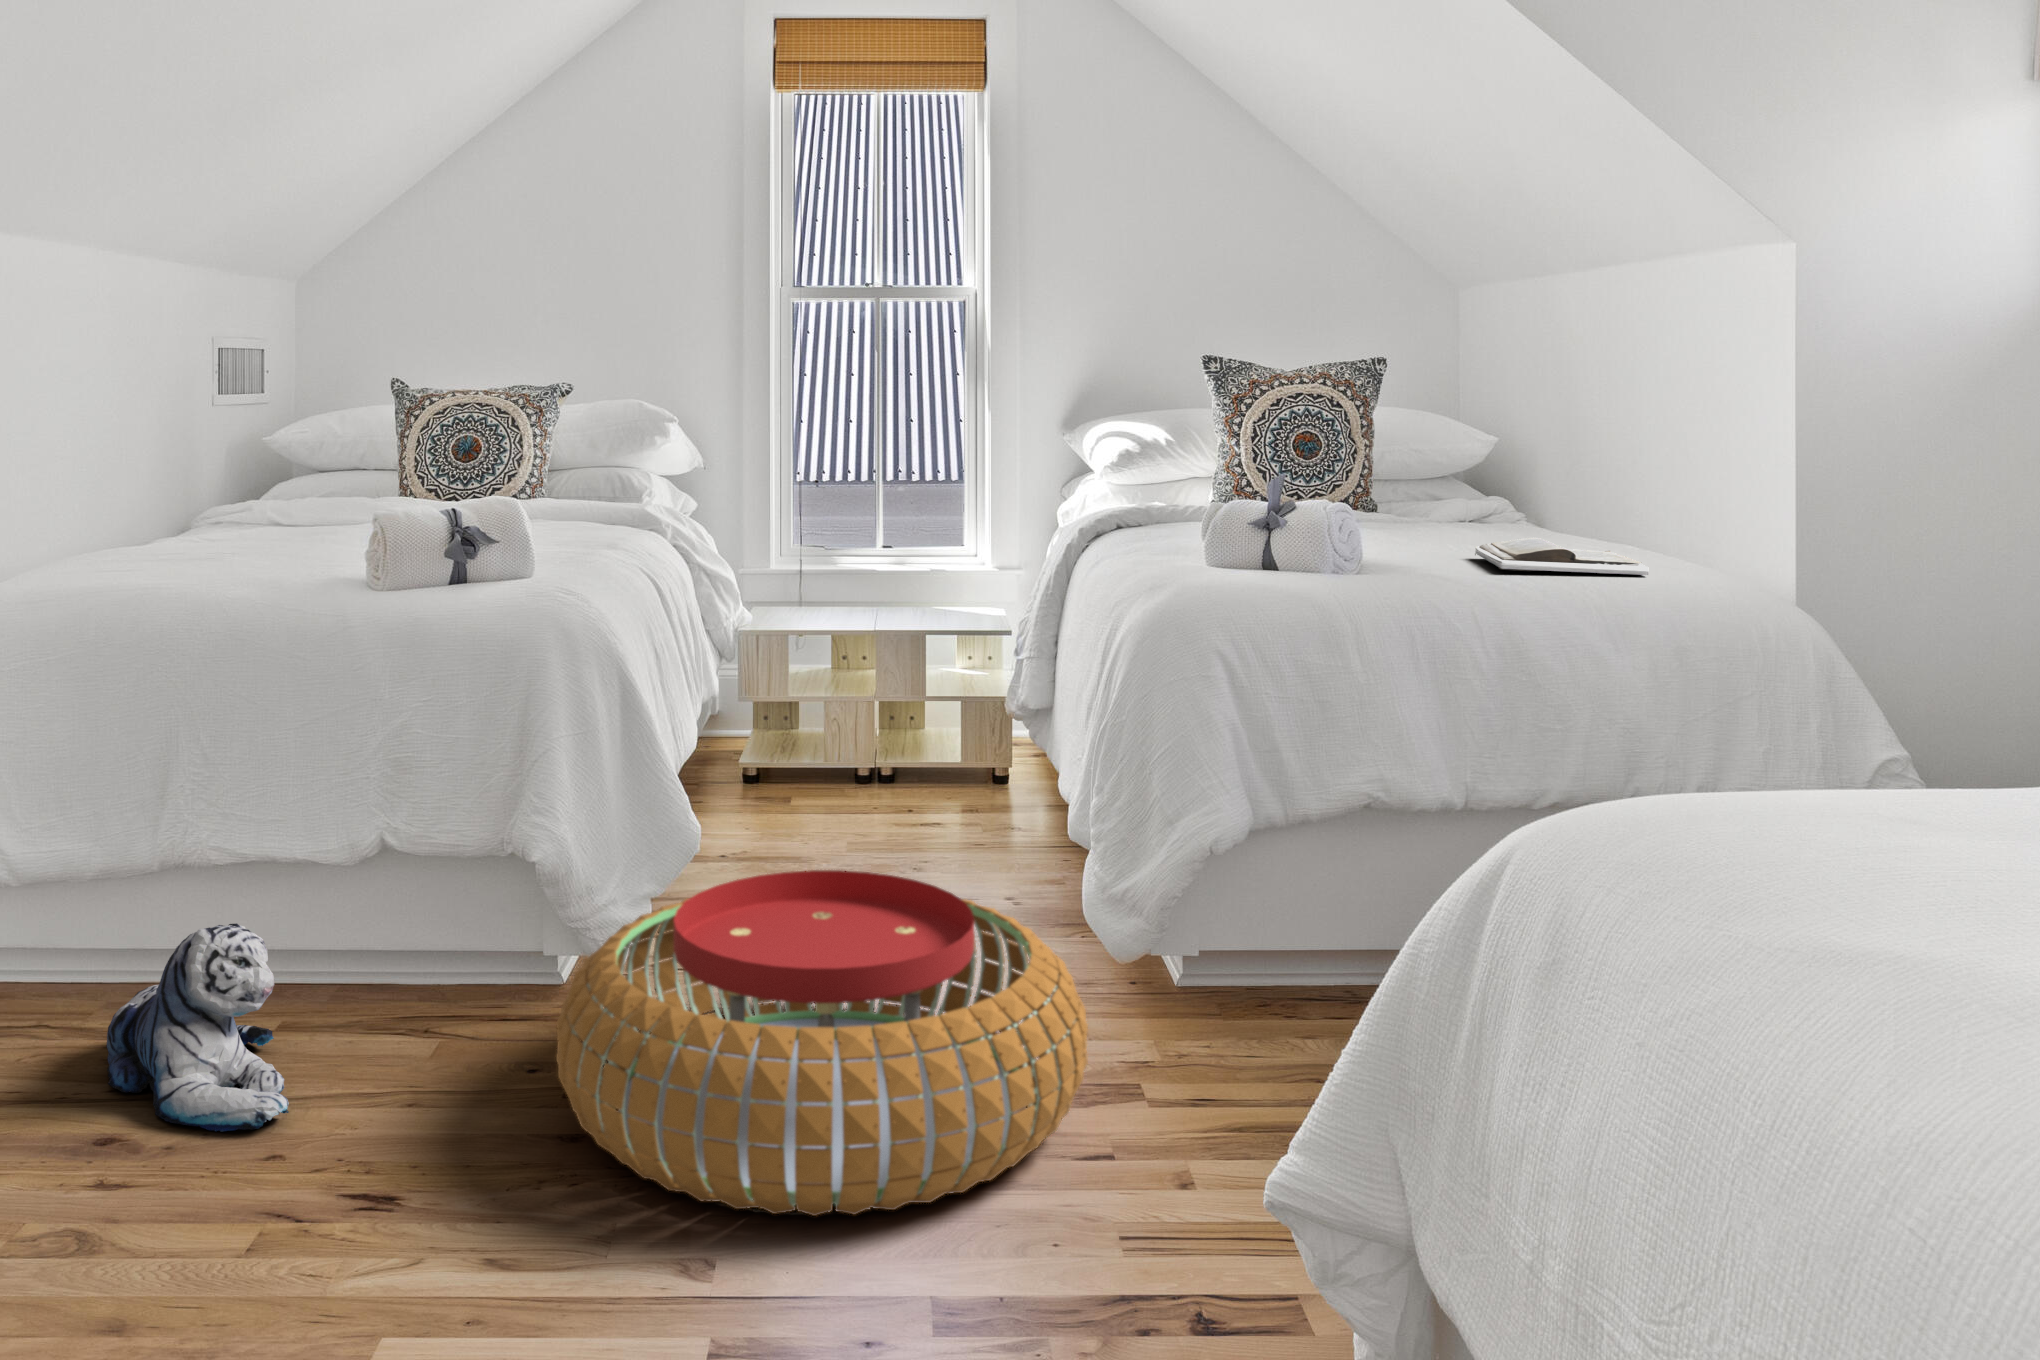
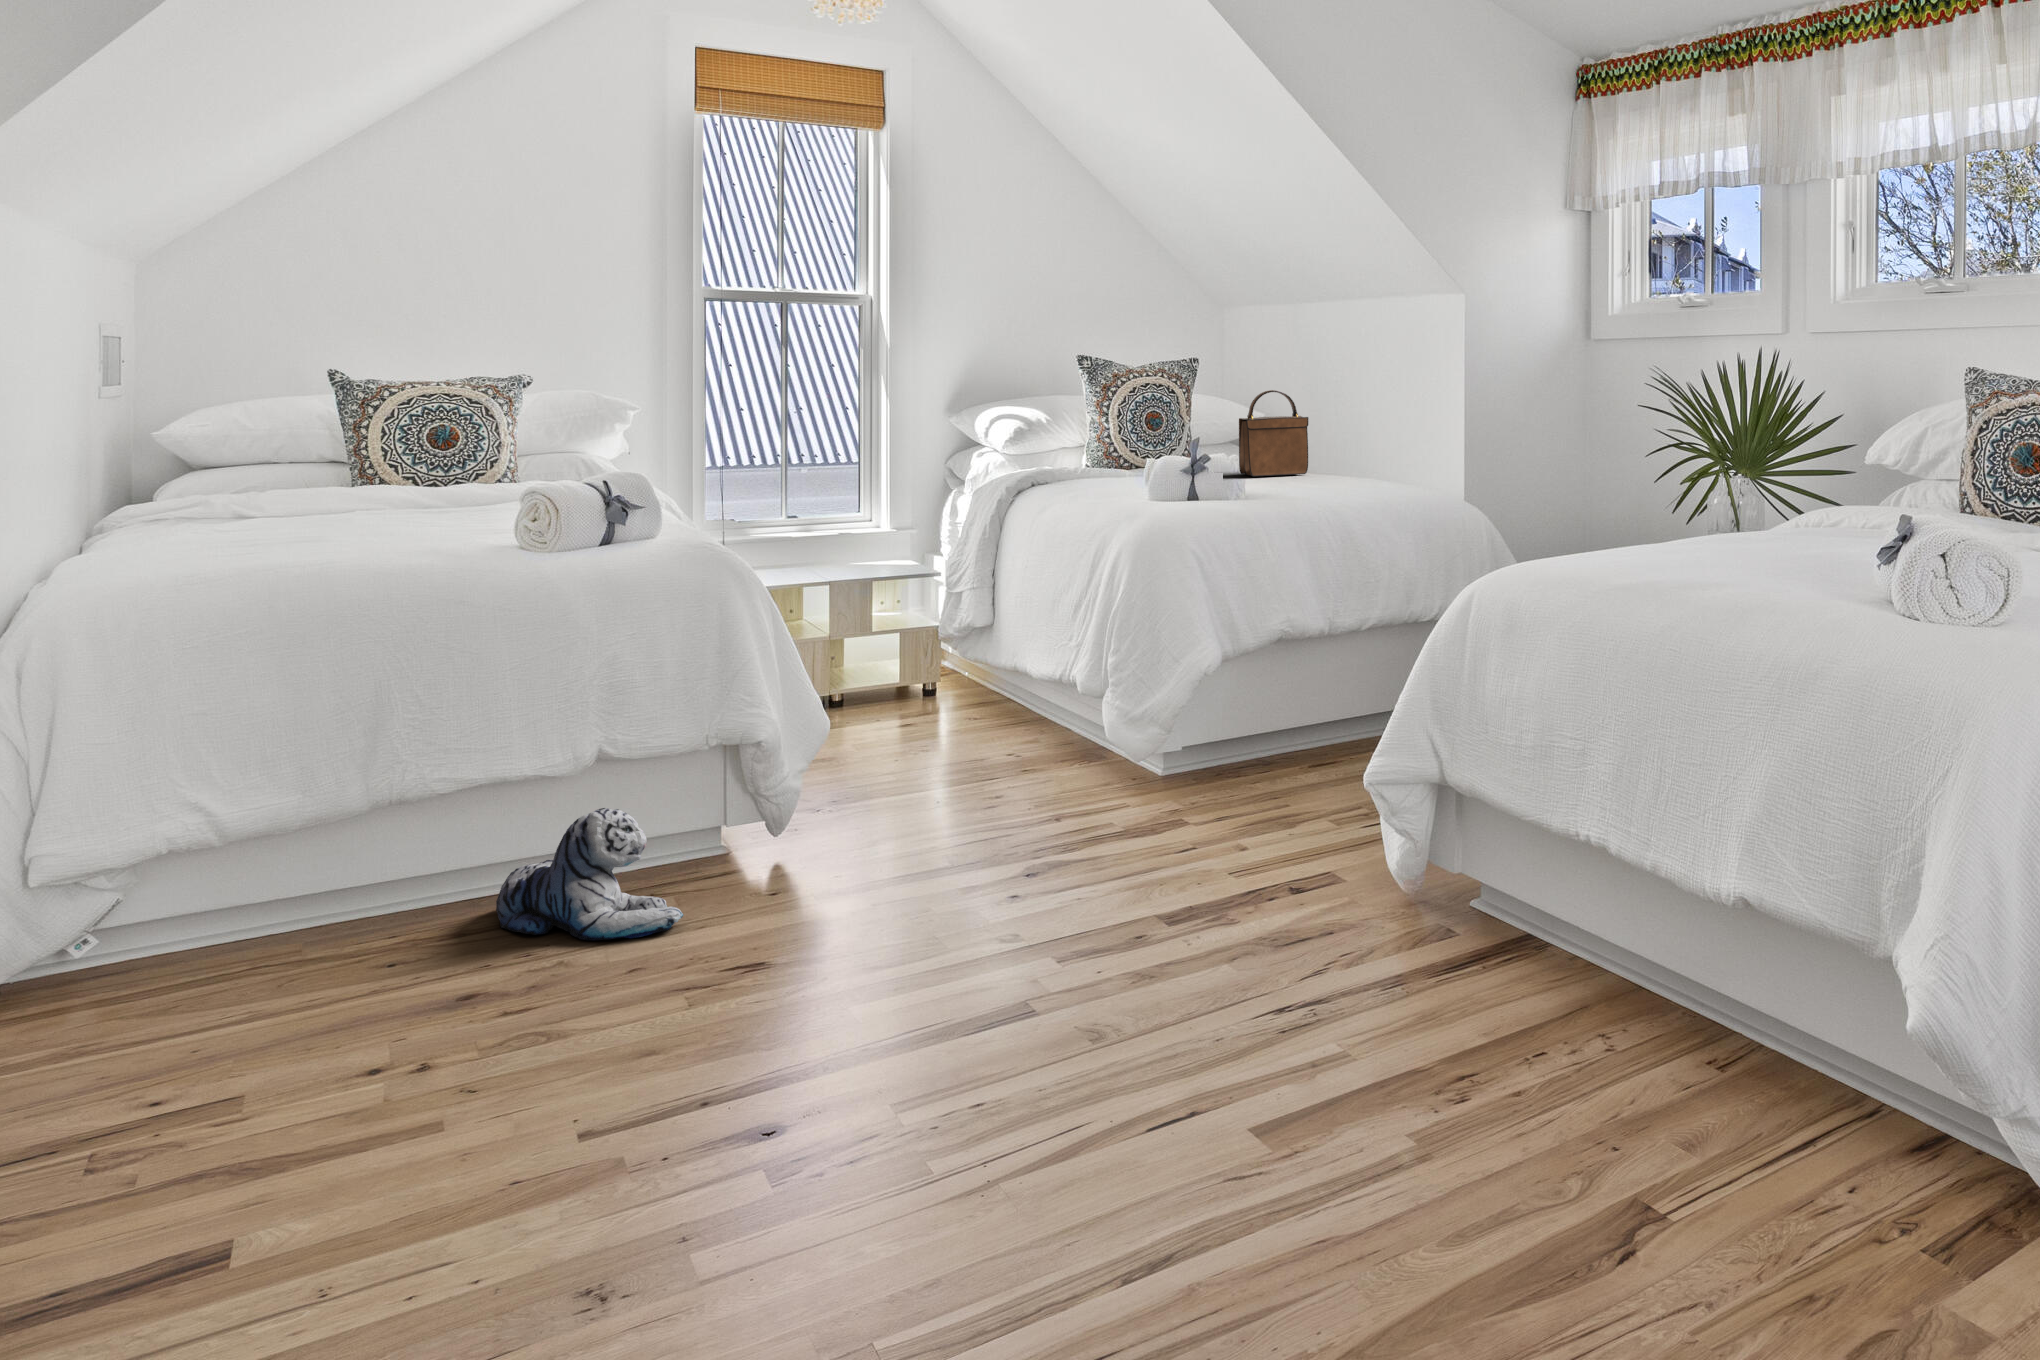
handbag: none [1416,401,1533,537] -> present [1239,390,1308,477]
book: present [1475,538,1648,575] -> none [1293,475,1394,497]
pouf: present [556,870,1088,1216] -> none [850,714,1174,900]

